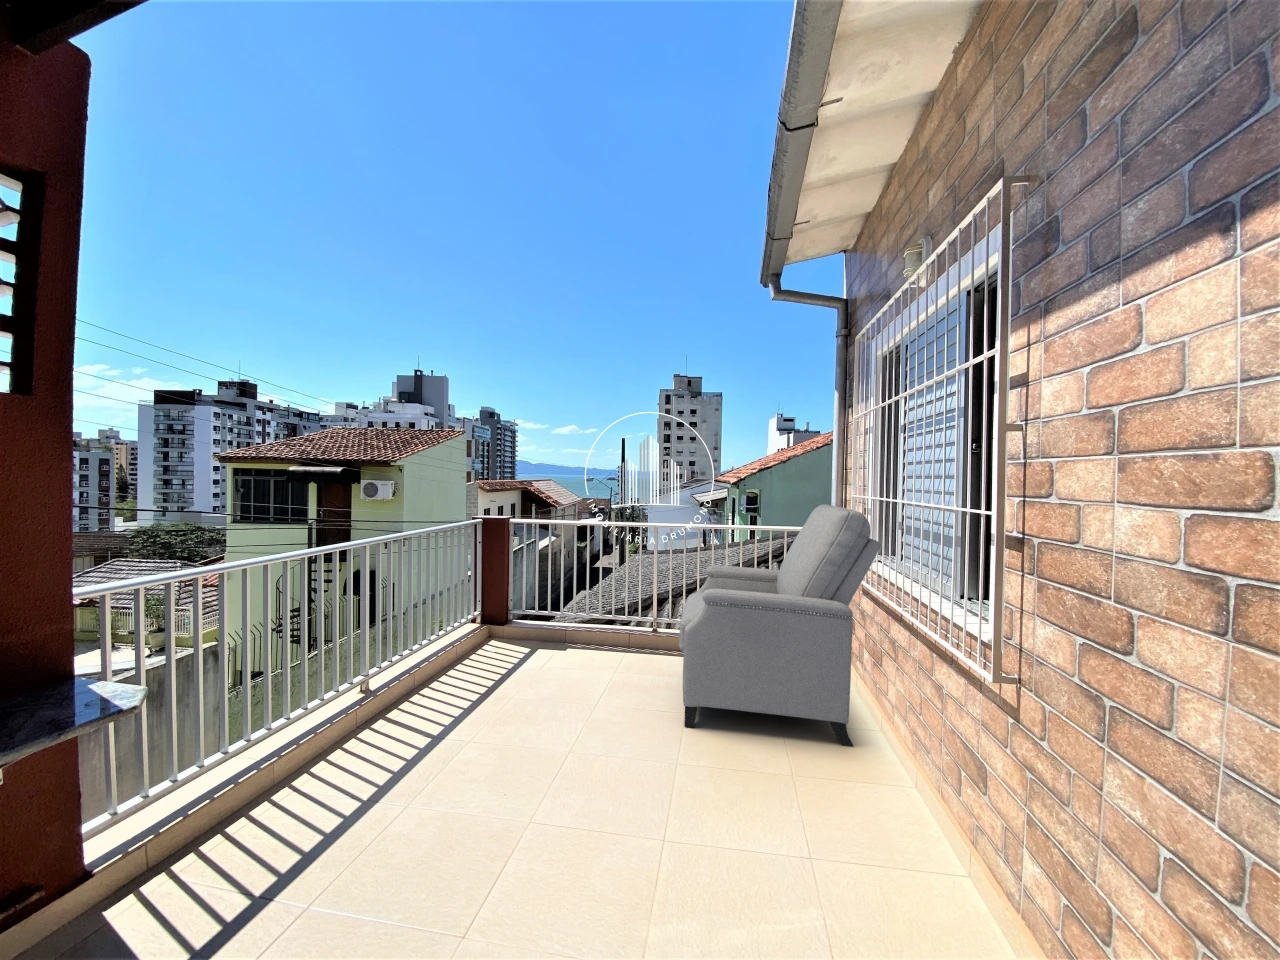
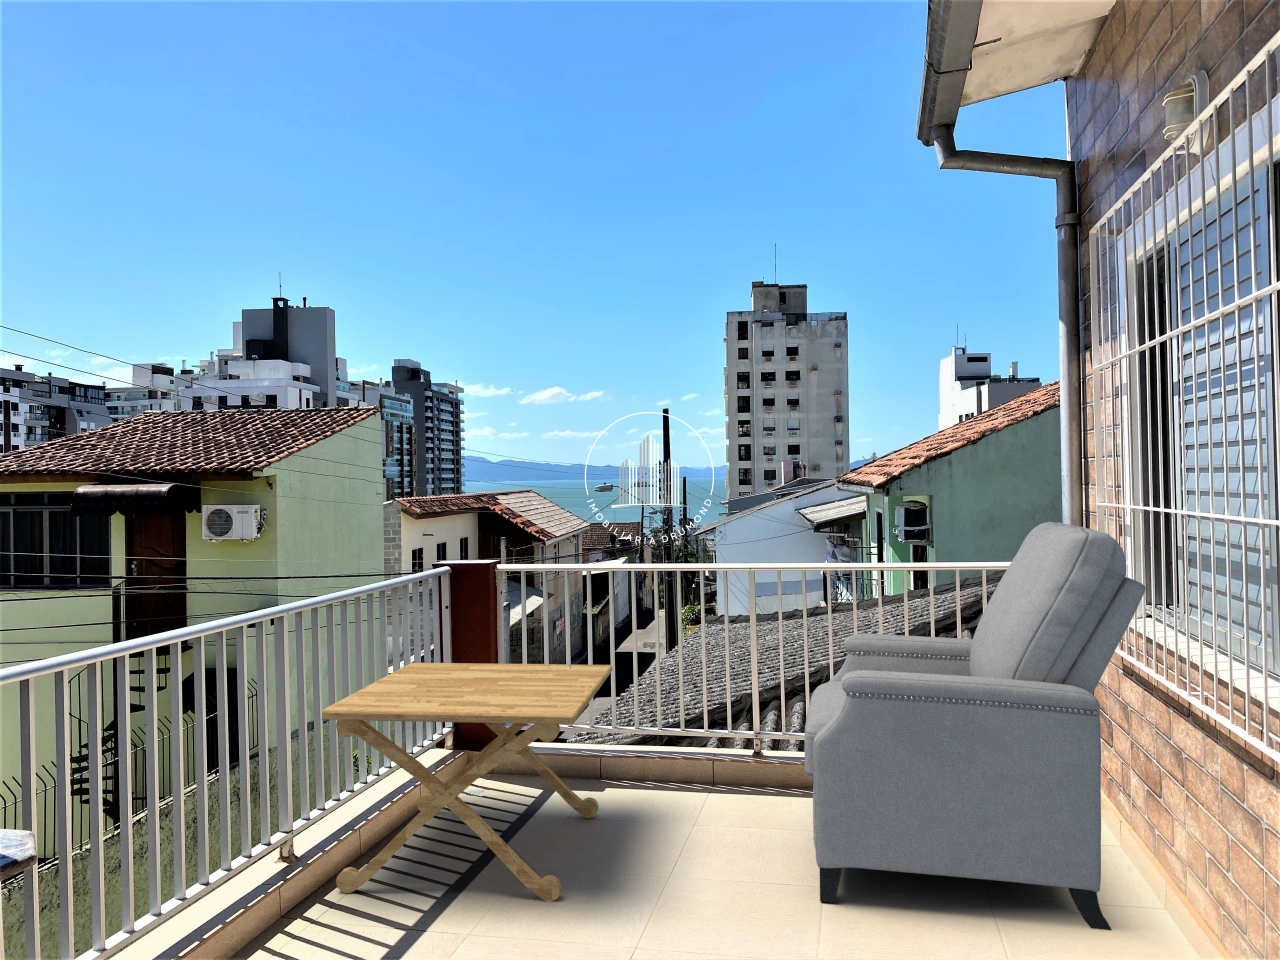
side table: none [380,575,571,726] -> present [322,663,612,902]

